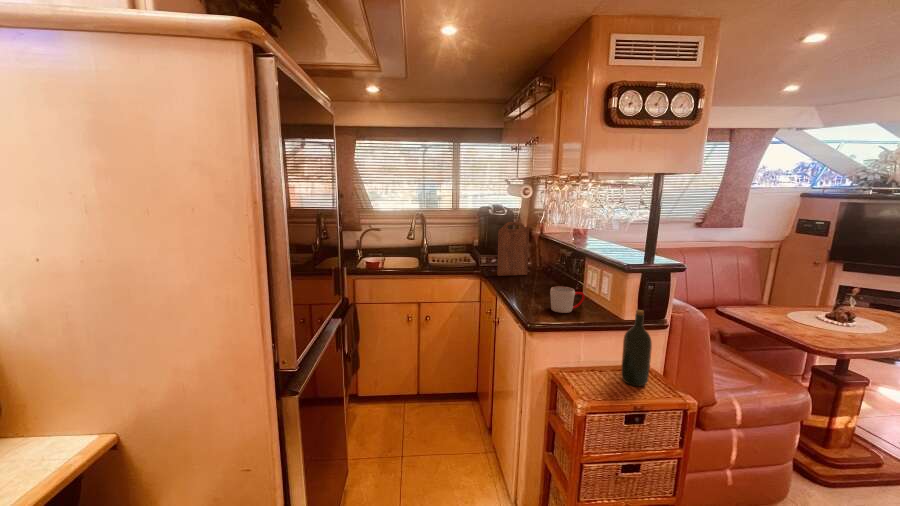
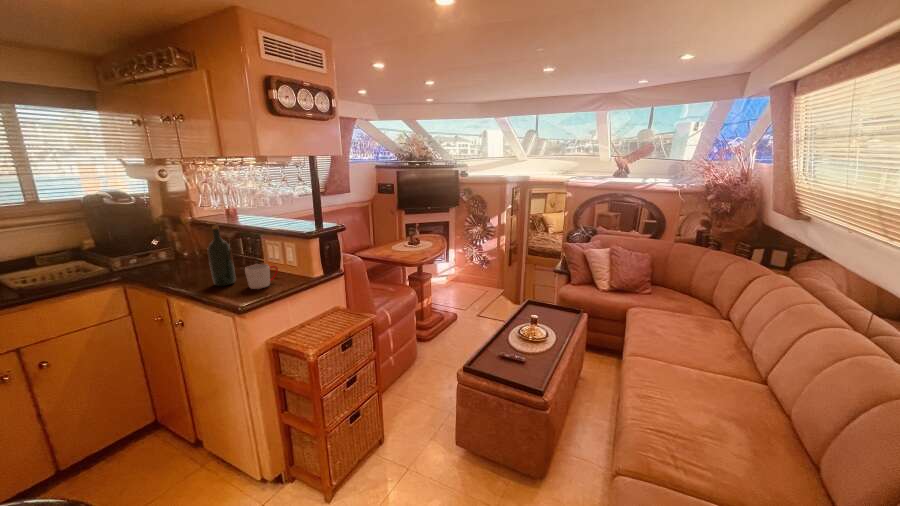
cutting board: present [497,222,529,276] -> none [140,208,191,273]
wine bottle: present [621,310,652,386] -> present [207,226,236,286]

